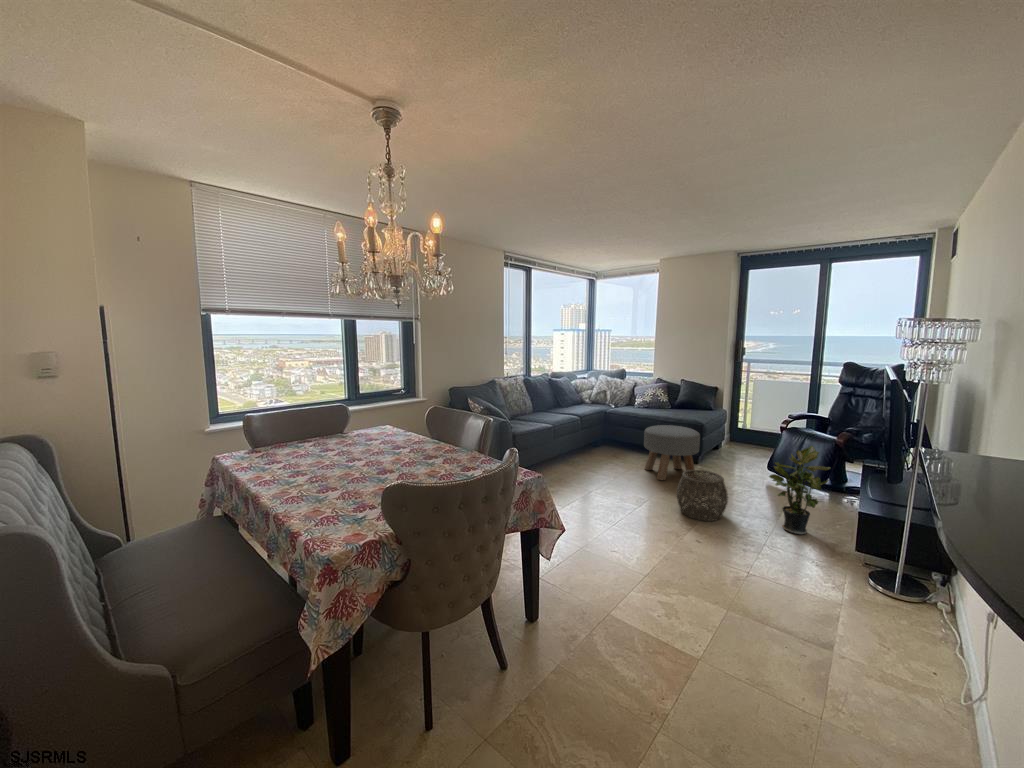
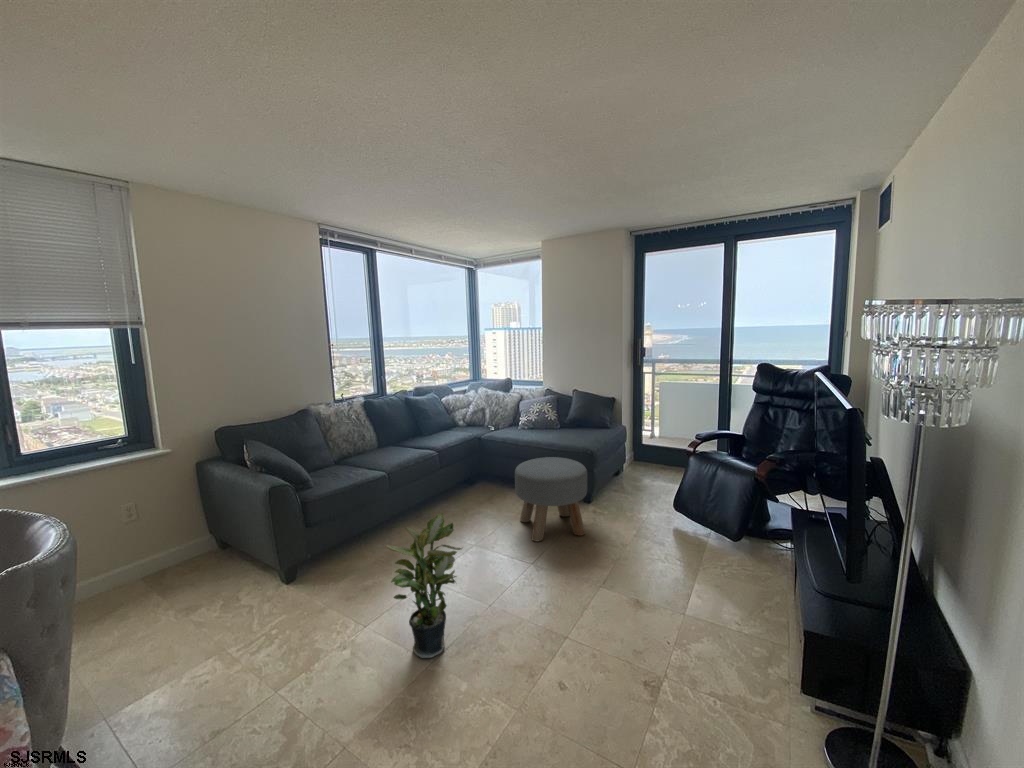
potted plant: present [769,446,830,534] -> present [387,514,462,658]
woven basket: present [677,470,728,521] -> none [542,539,616,631]

